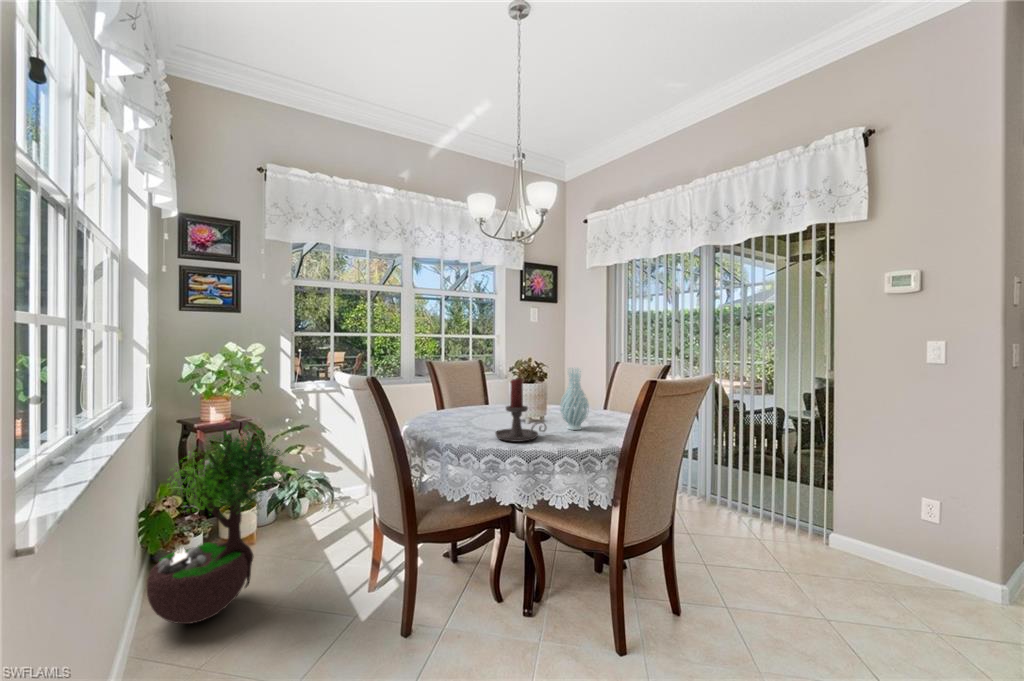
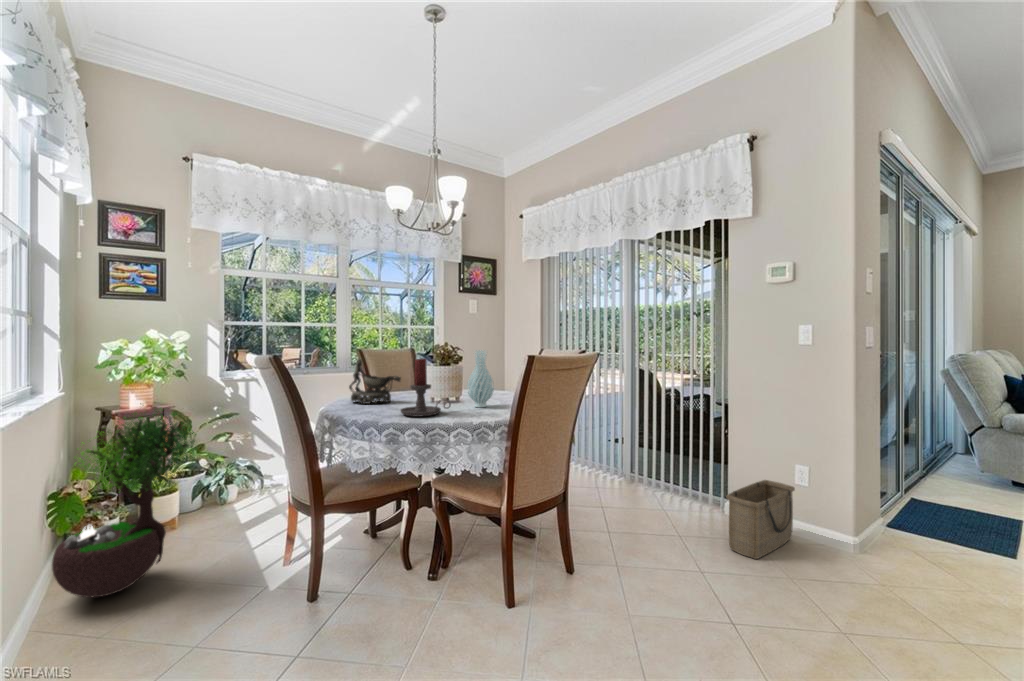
decorative bowl: none [431,375,487,424] -> present [349,359,401,404]
basket: none [848,512,924,606] -> present [727,480,795,559]

